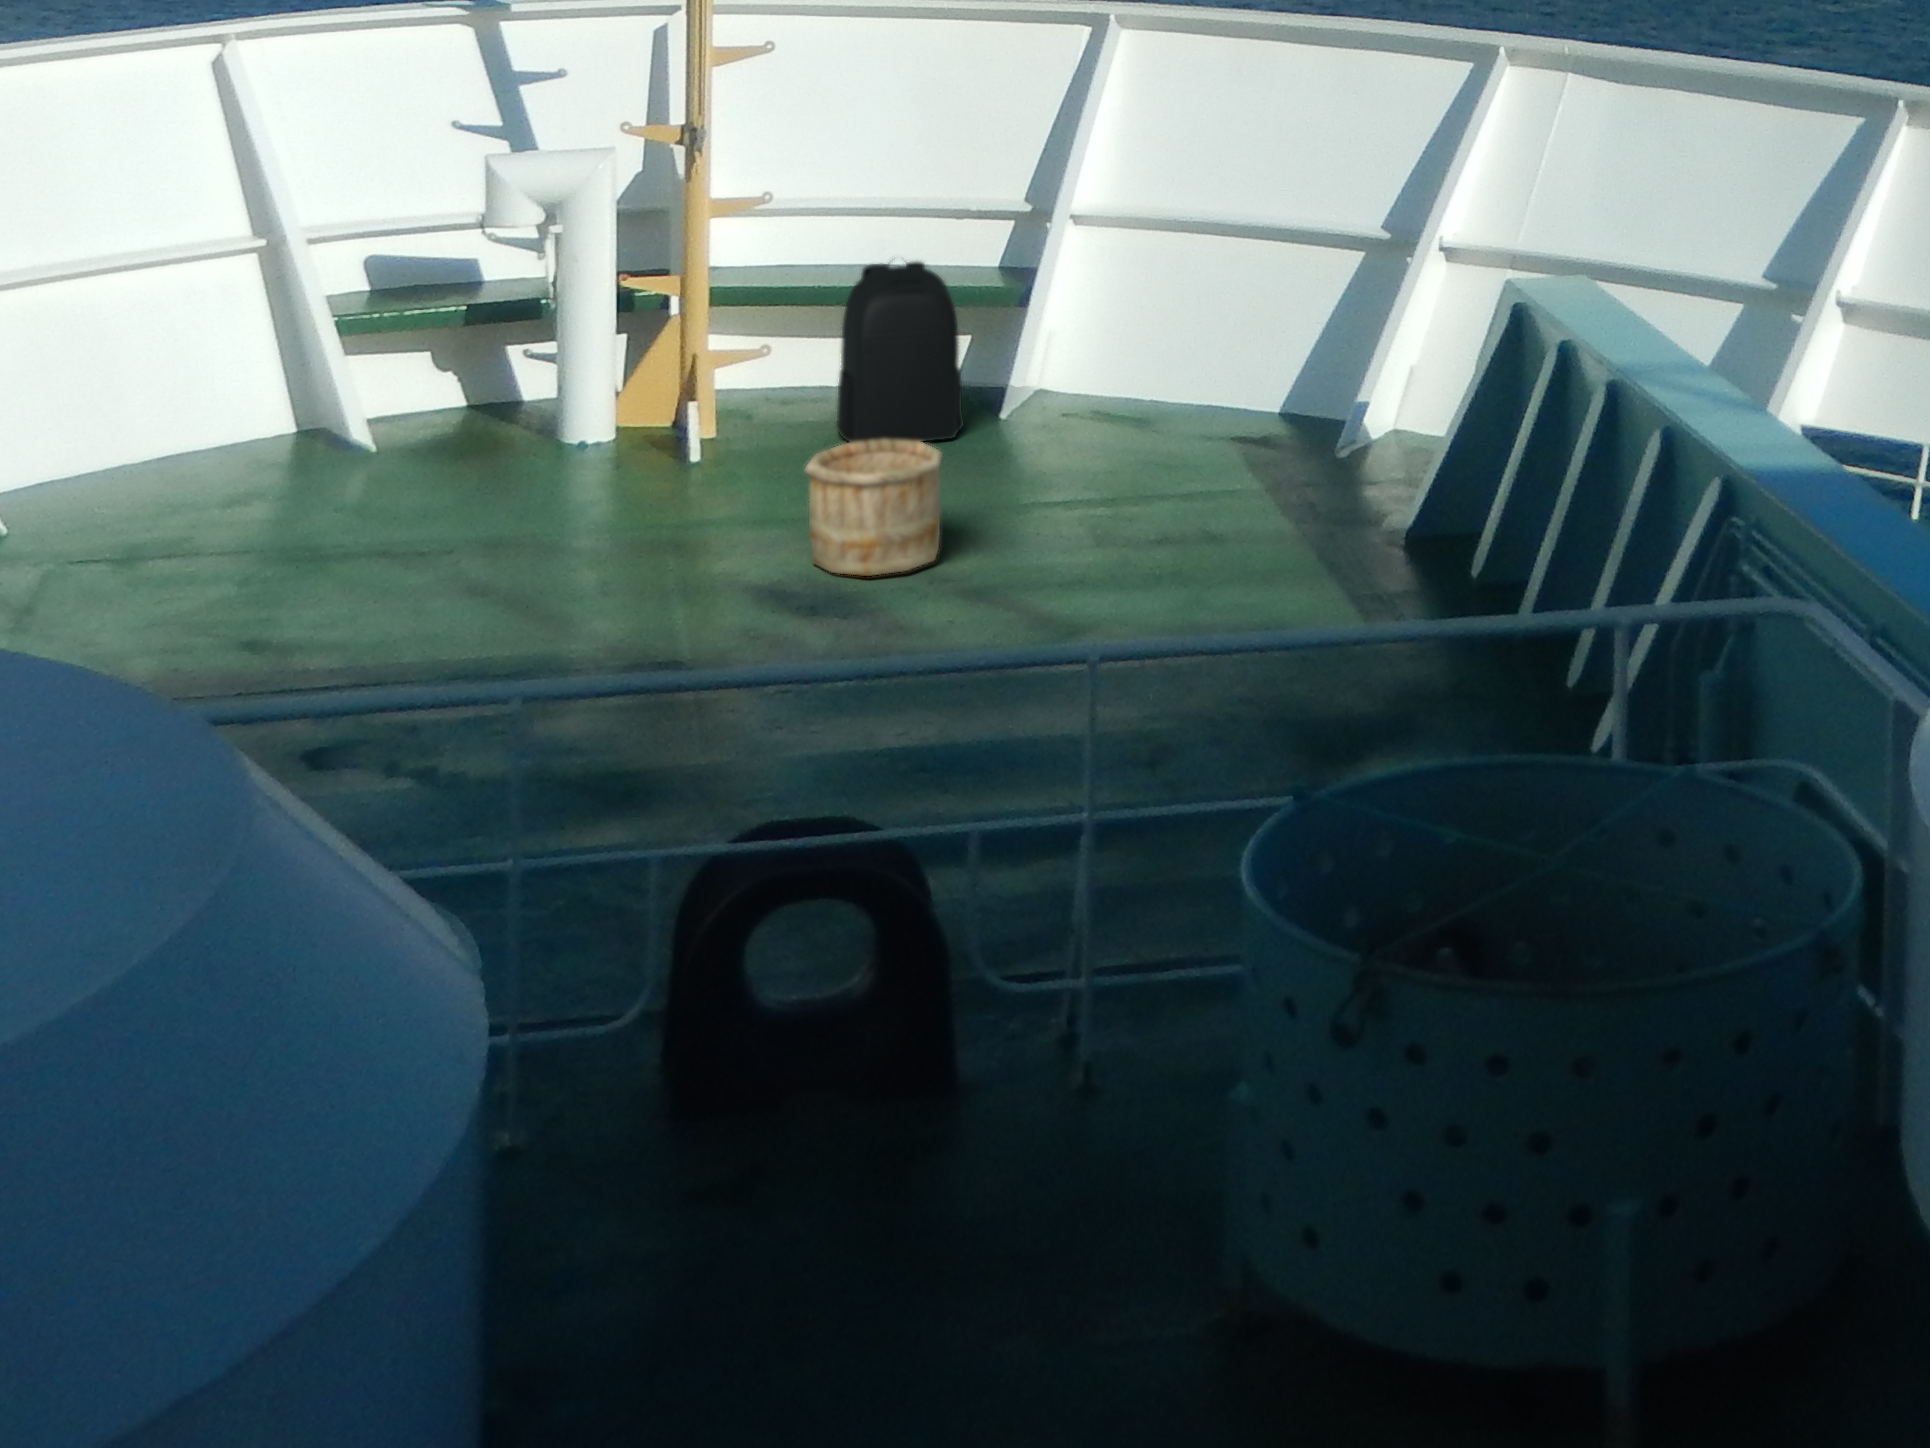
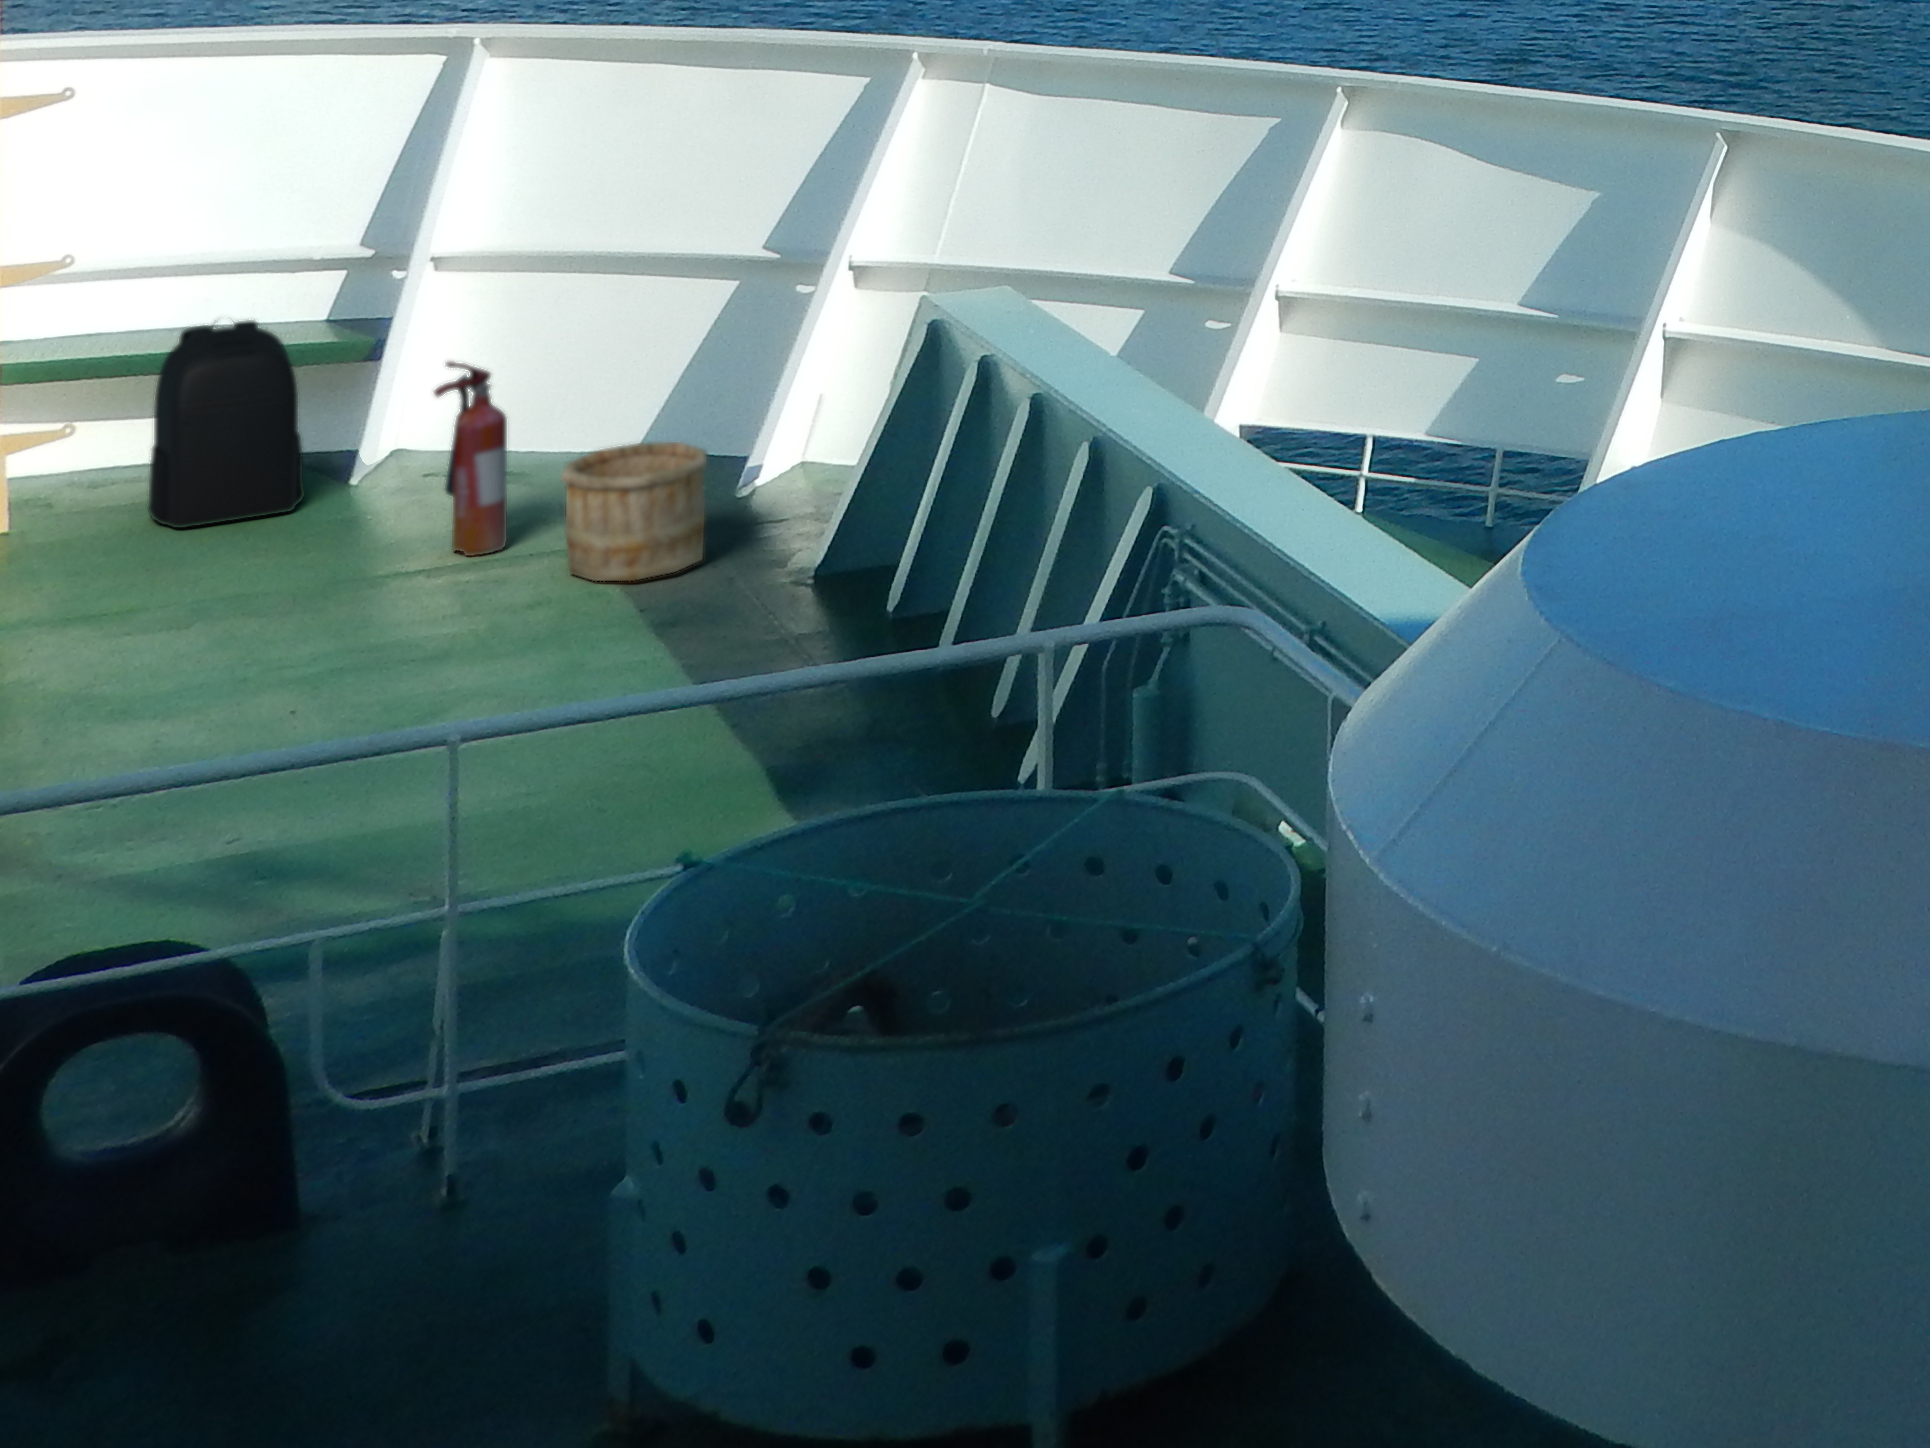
fire extinguisher: none [1074,311,1135,492] -> present [434,361,507,556]
wooden bucket: present [805,439,942,576] -> present [561,442,707,581]

